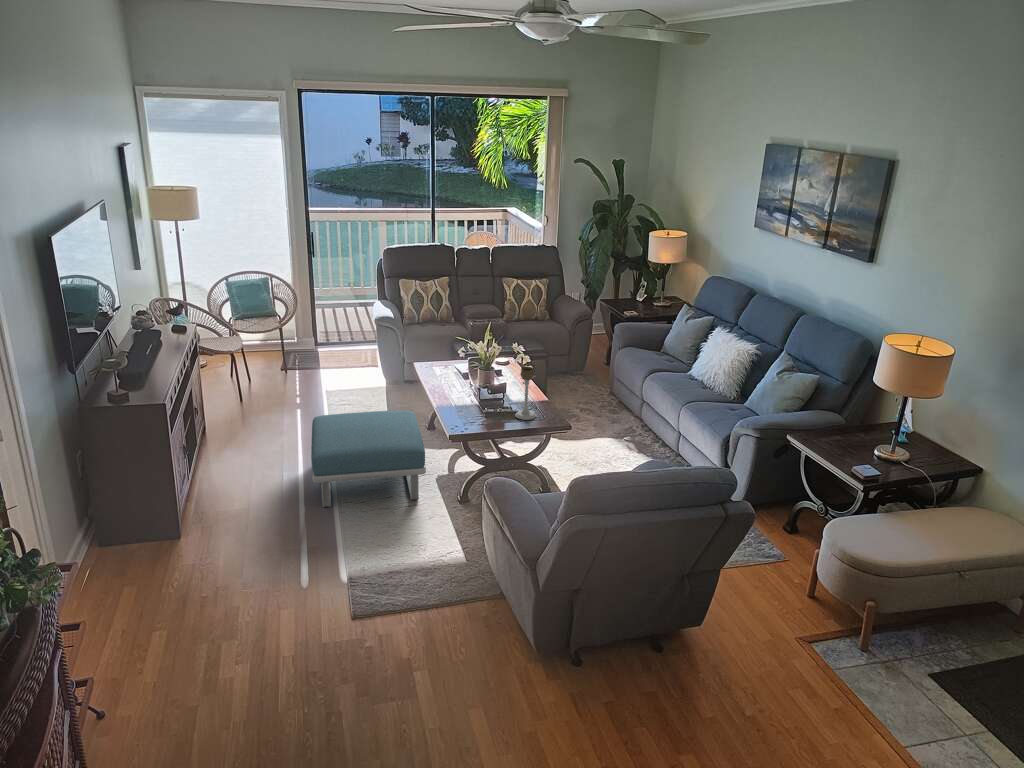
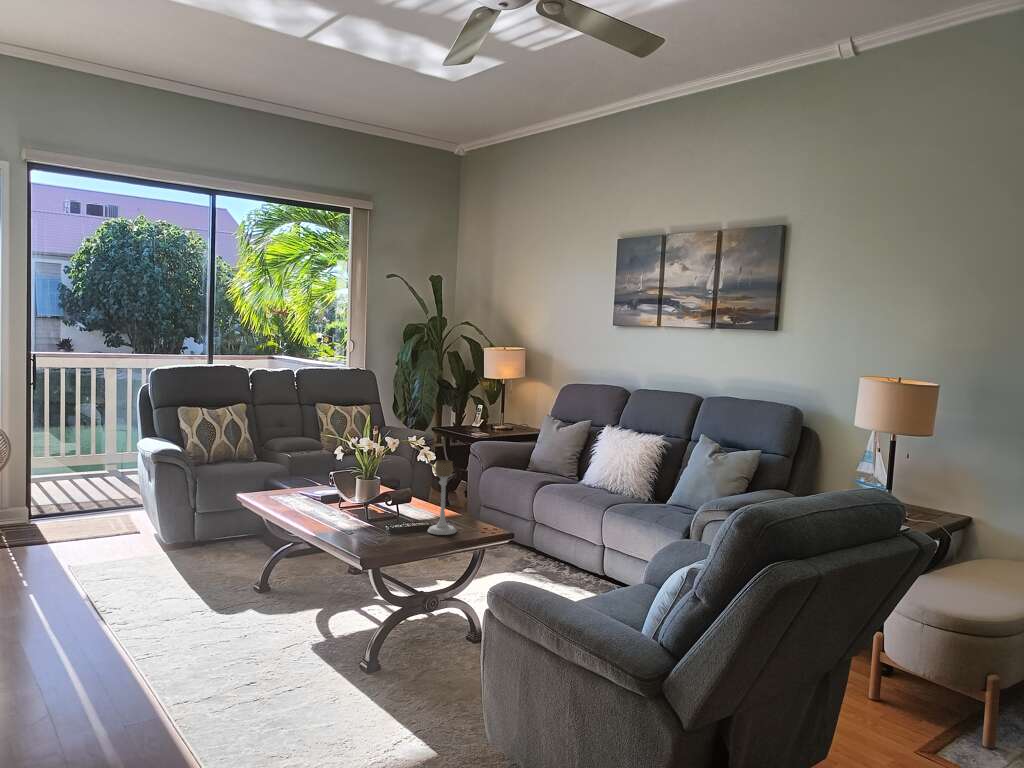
footstool: present [311,410,426,507] -> none [93,555,311,715]

